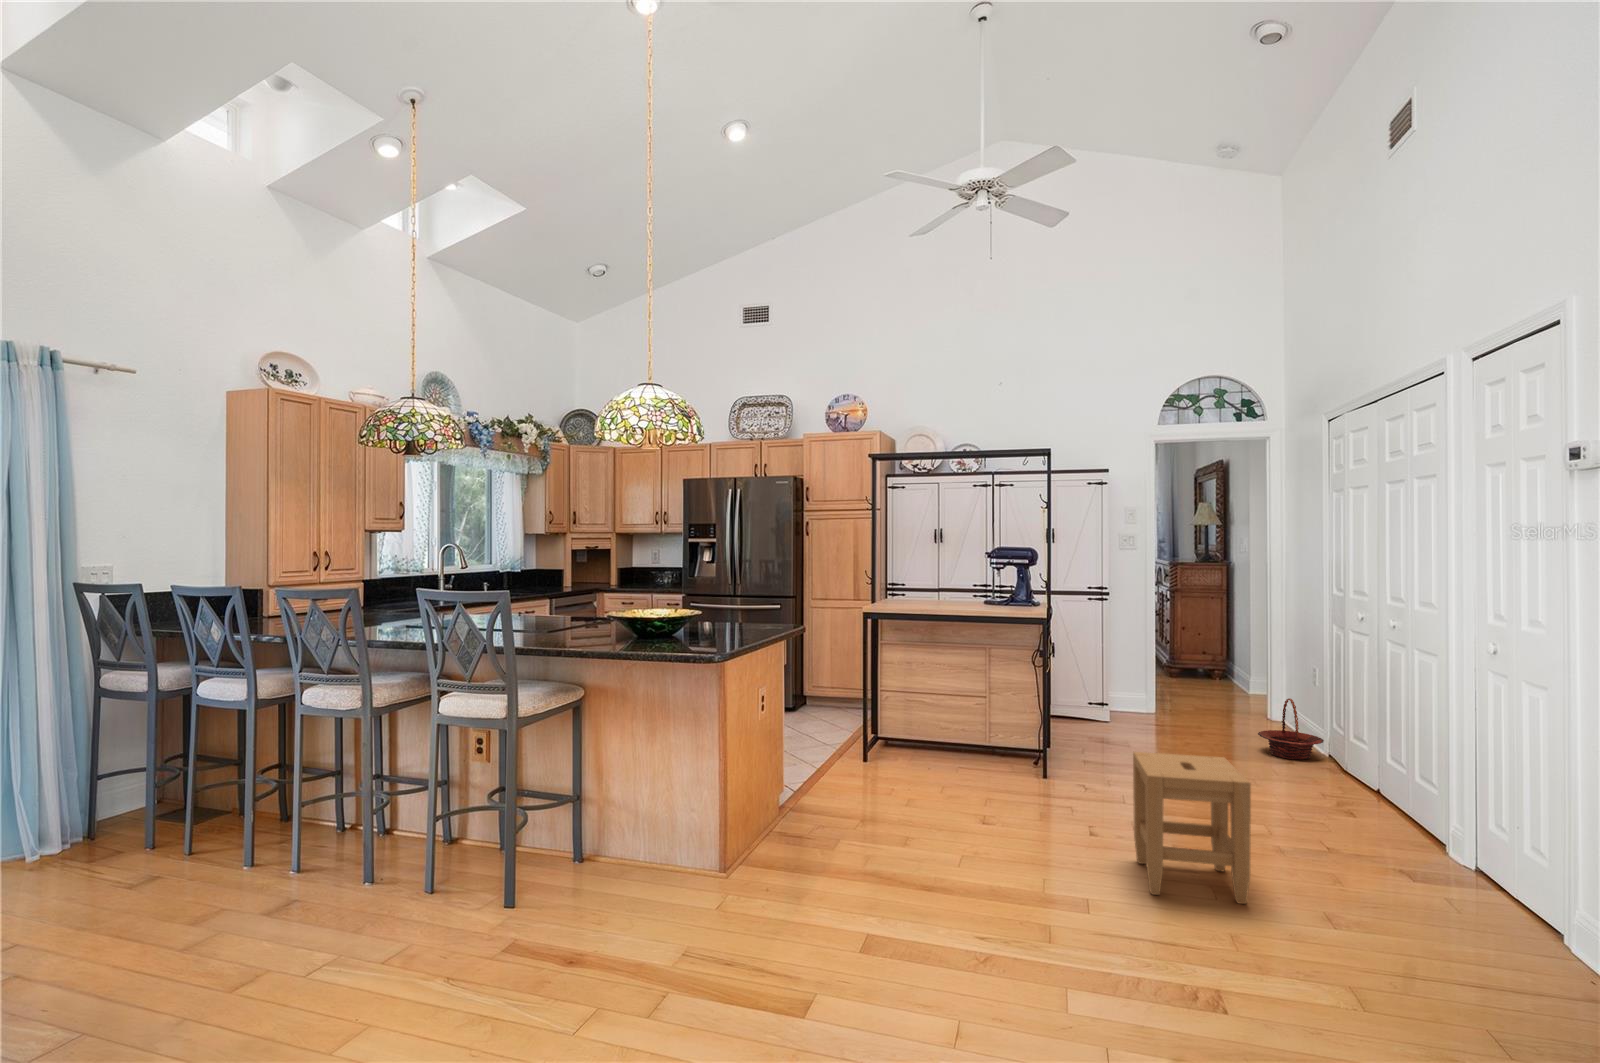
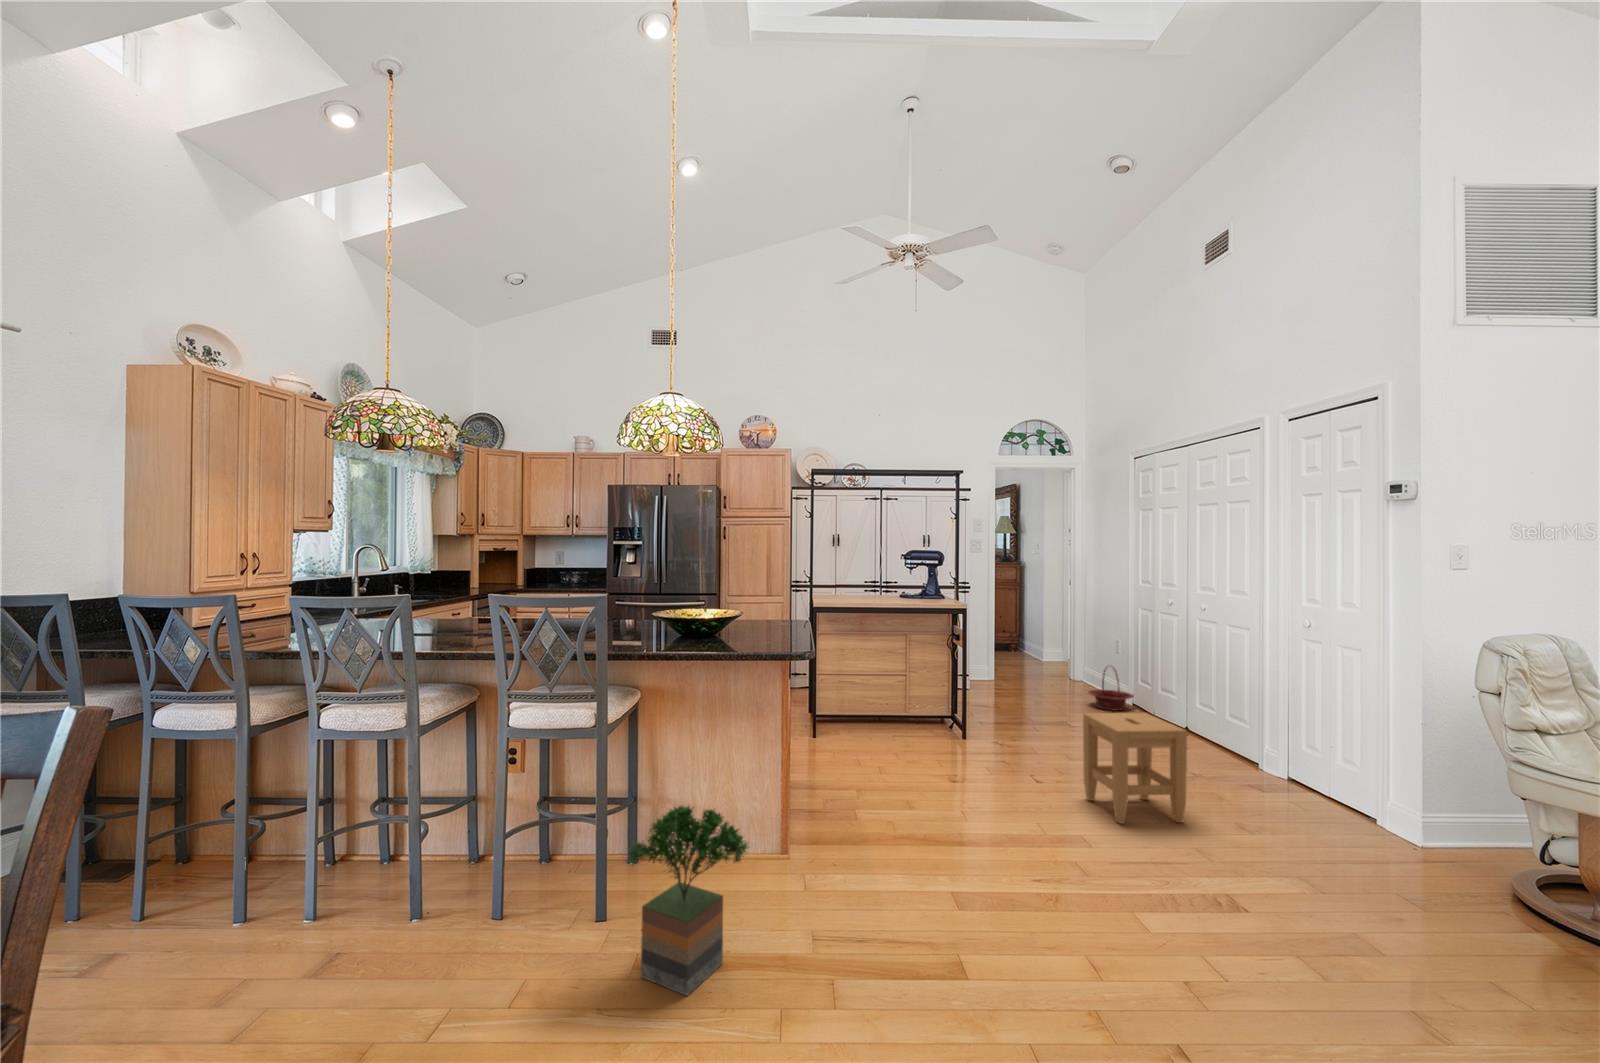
potted tree: none [470,801,594,991] -> present [627,806,748,996]

